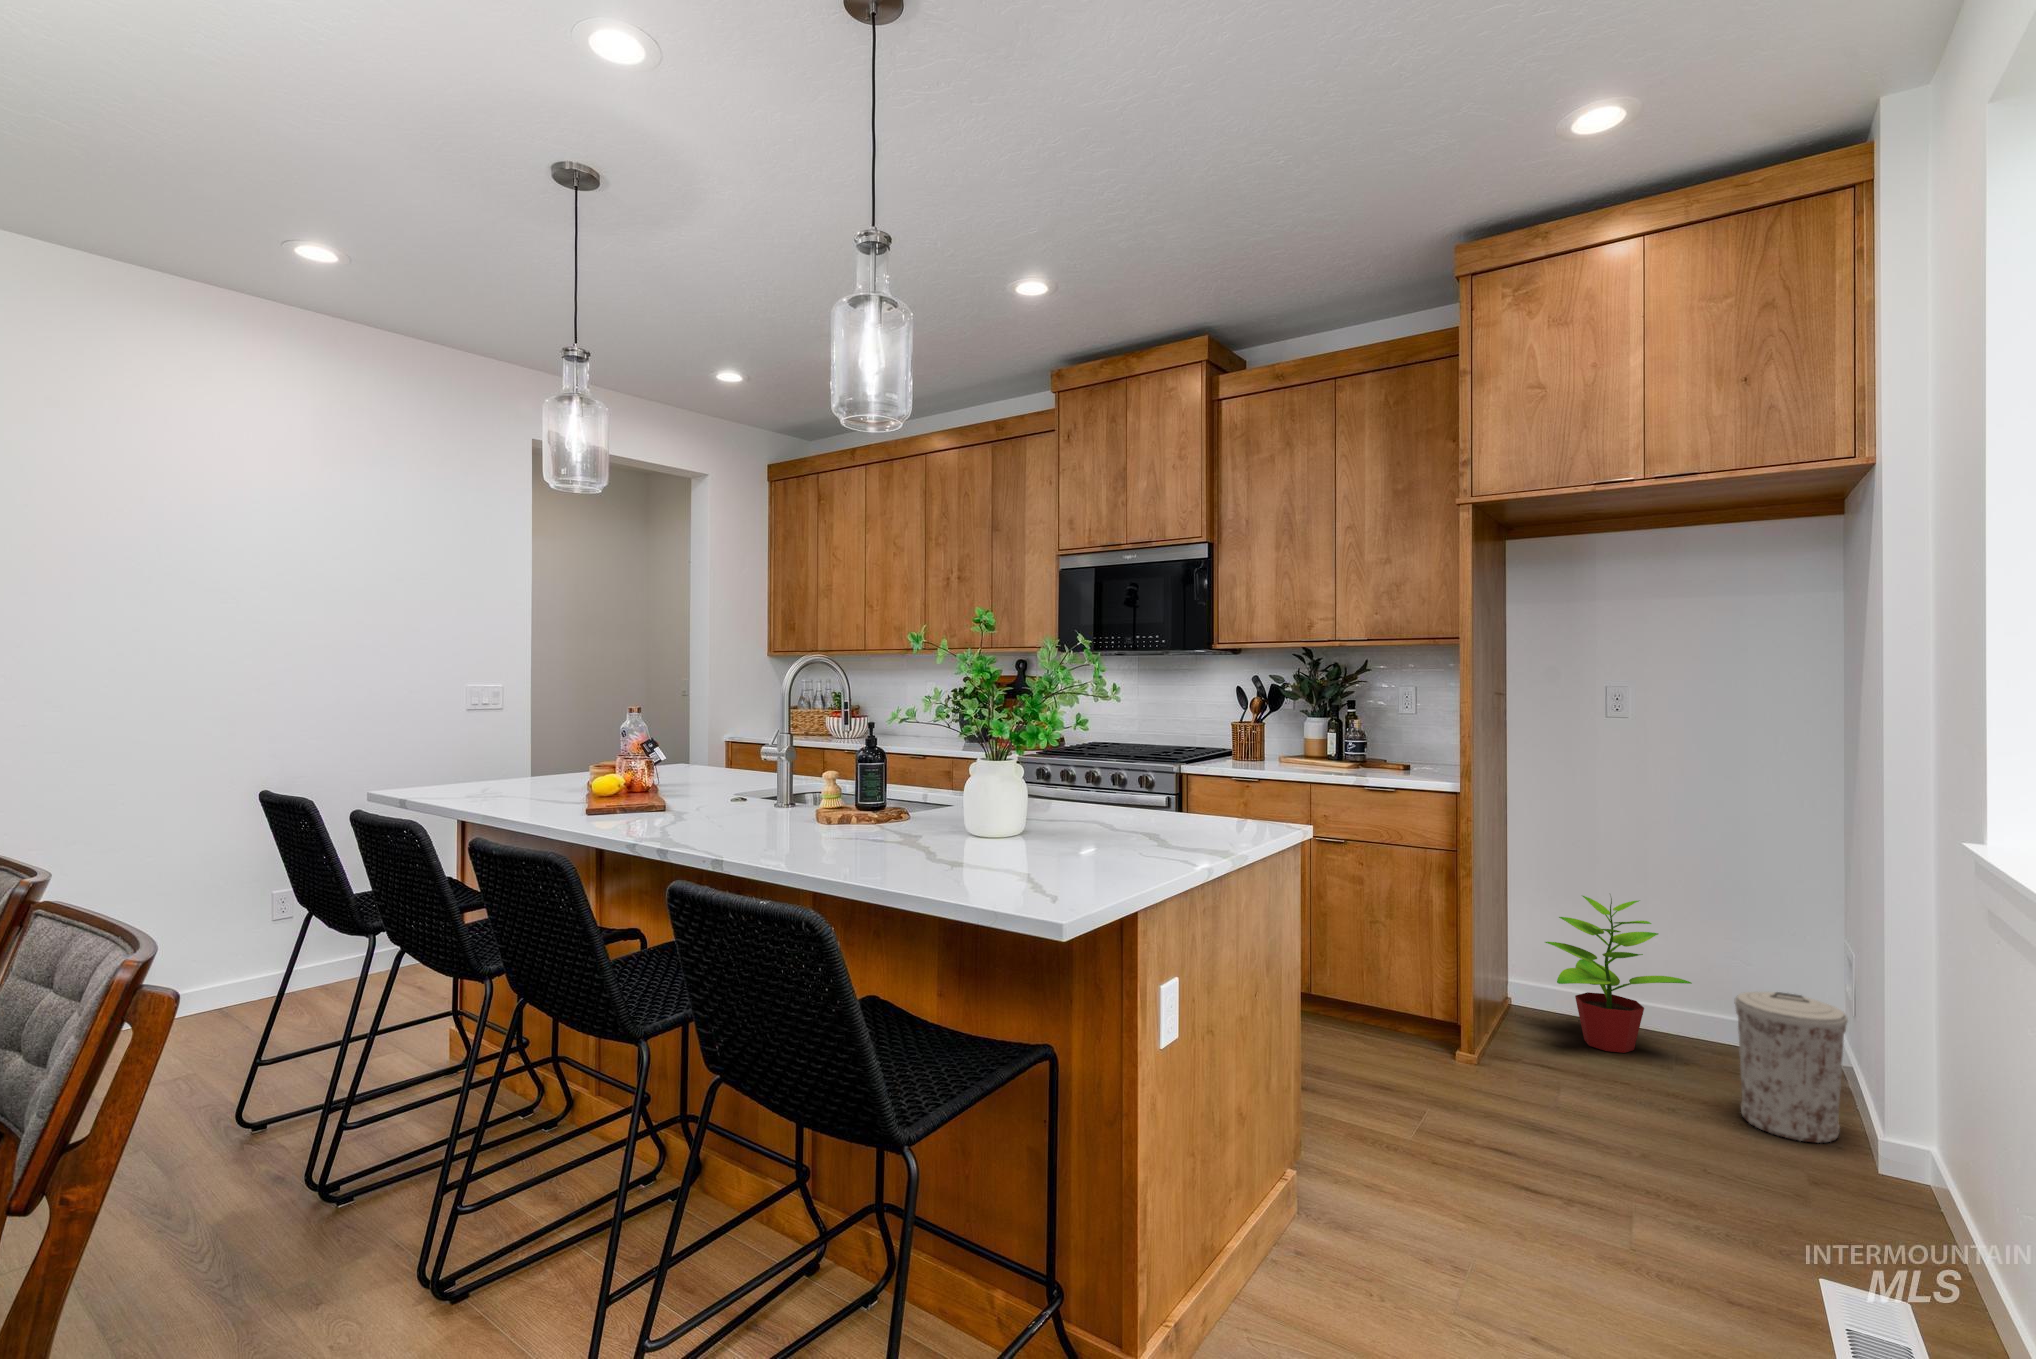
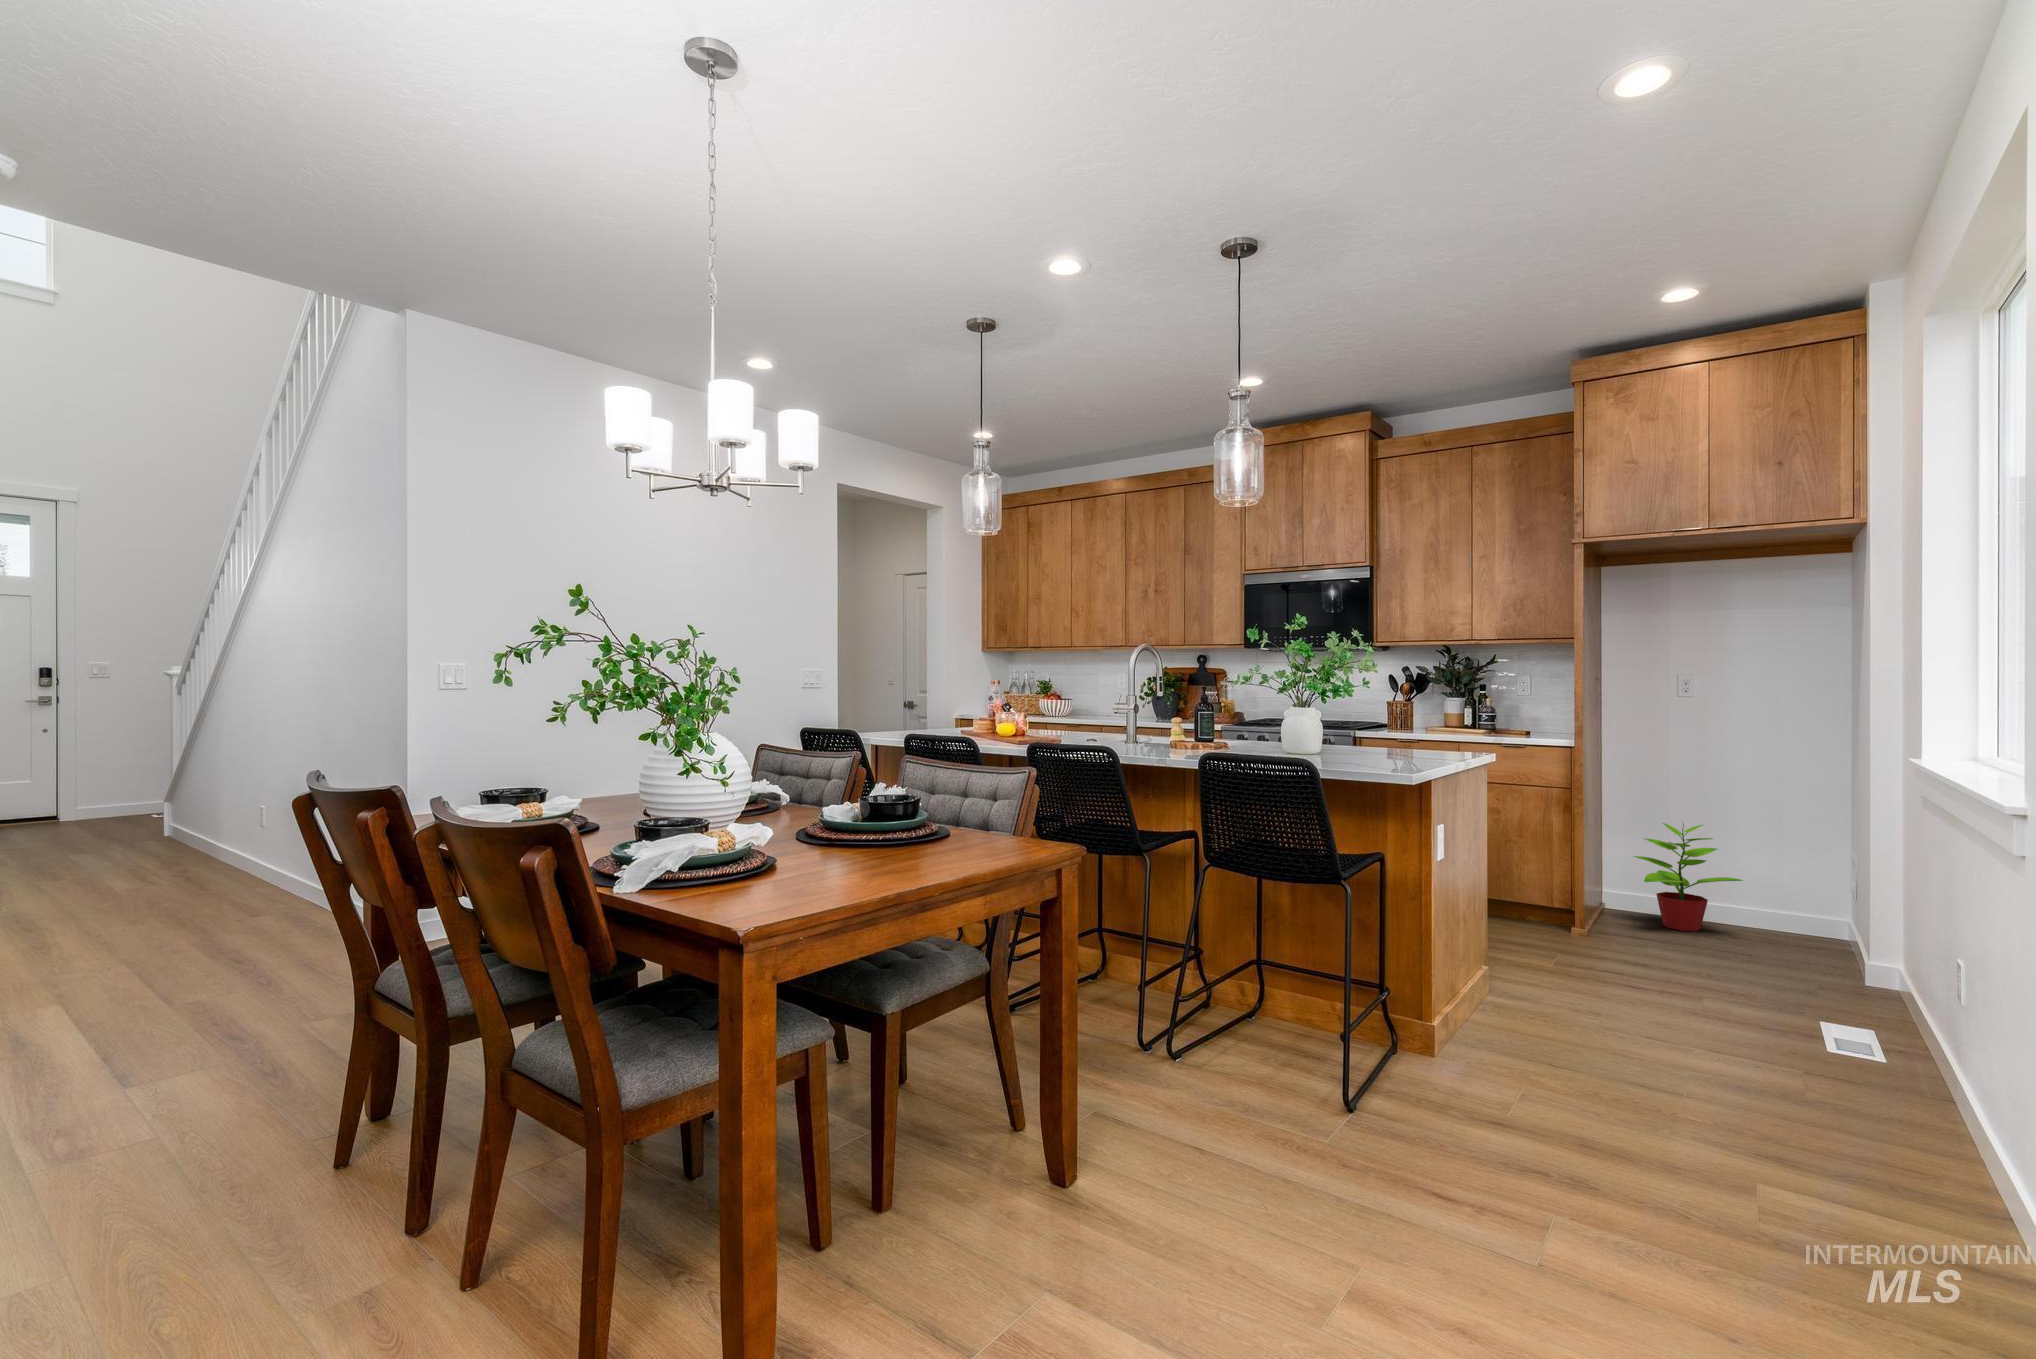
trash can: present [1735,992,1848,1143] -> none [1773,877,1851,974]

